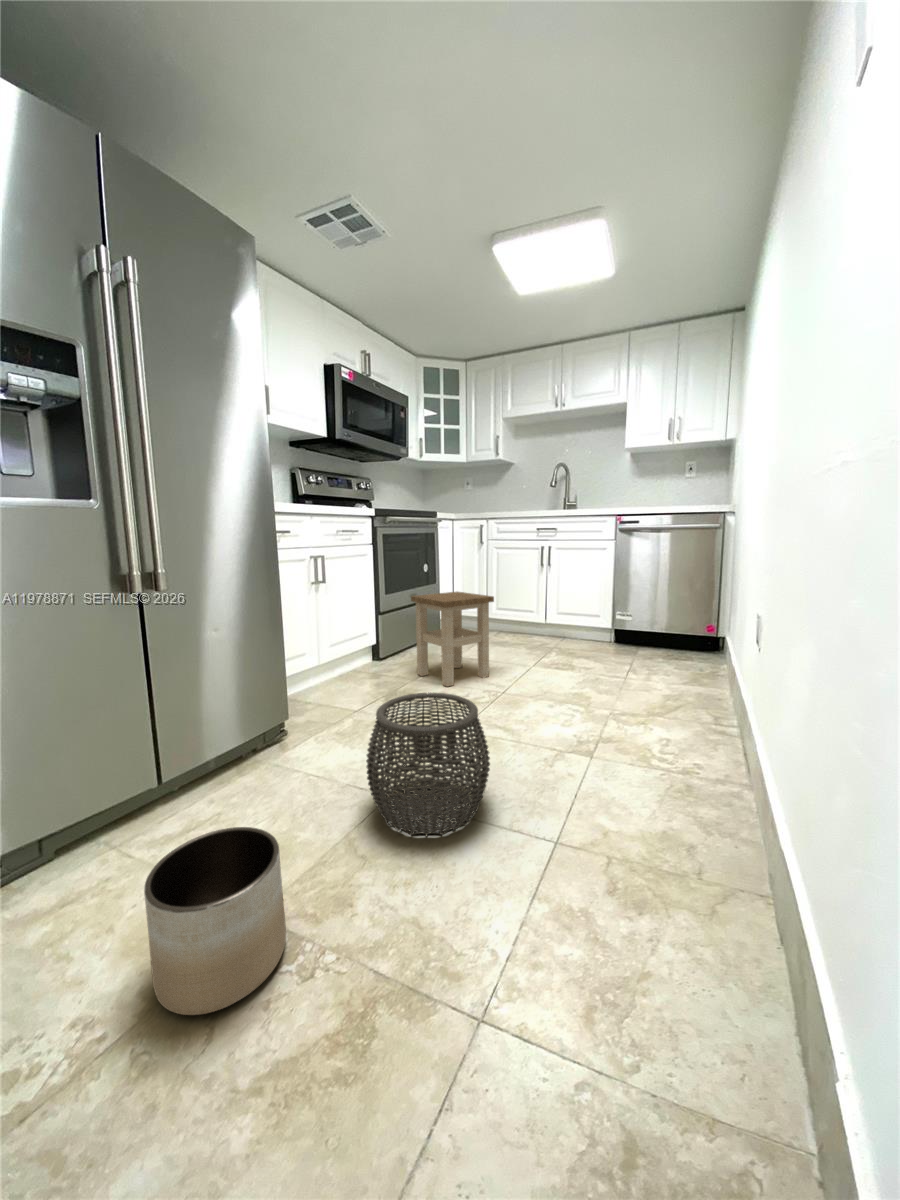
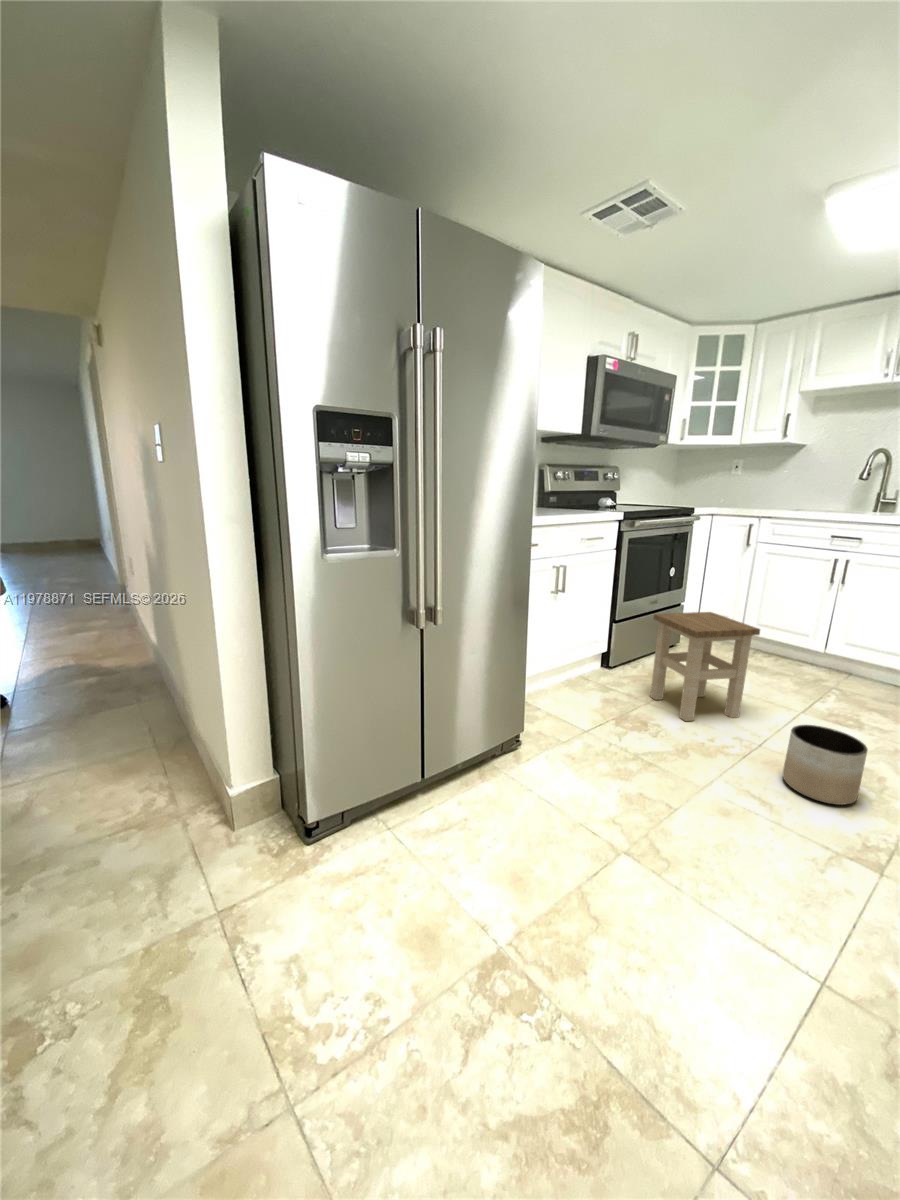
woven basket: present [366,693,490,836] -> none [602,757,744,921]
planter: present [144,827,286,1015] -> present [783,725,868,805]

